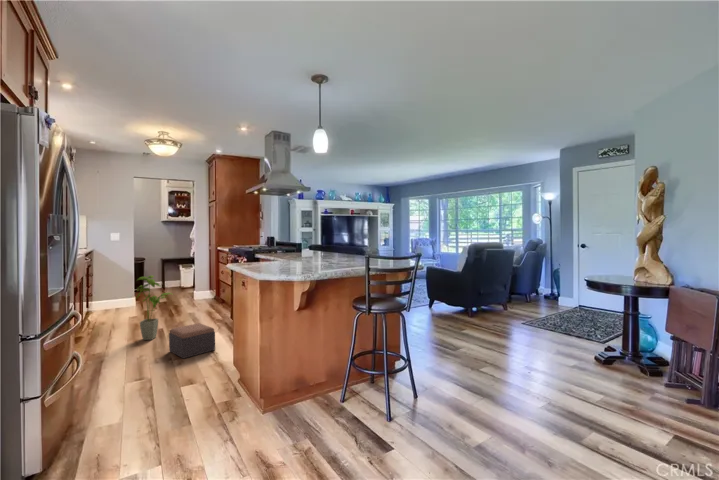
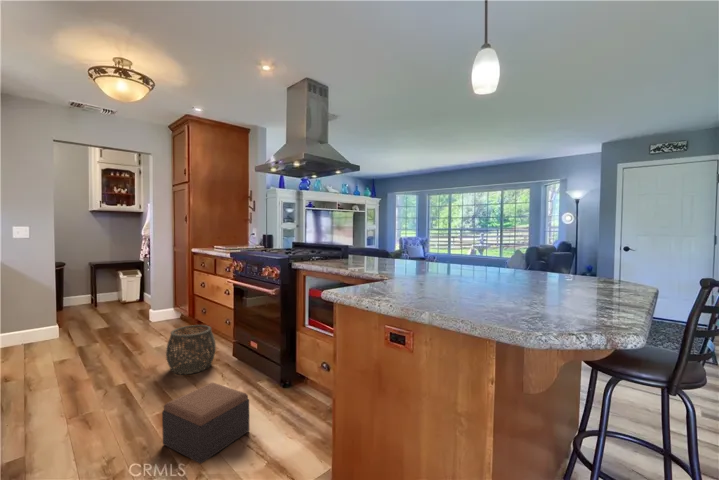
house plant: present [137,276,171,340] -> none [81,300,155,417]
woven basket: none [187,297,219,326] -> present [166,325,216,375]

